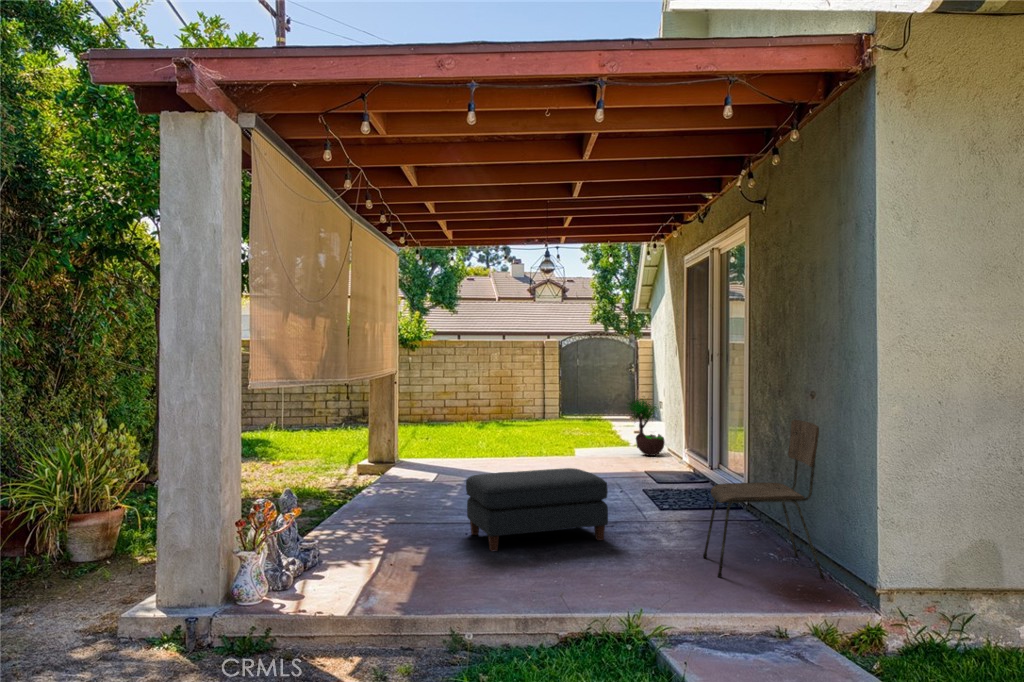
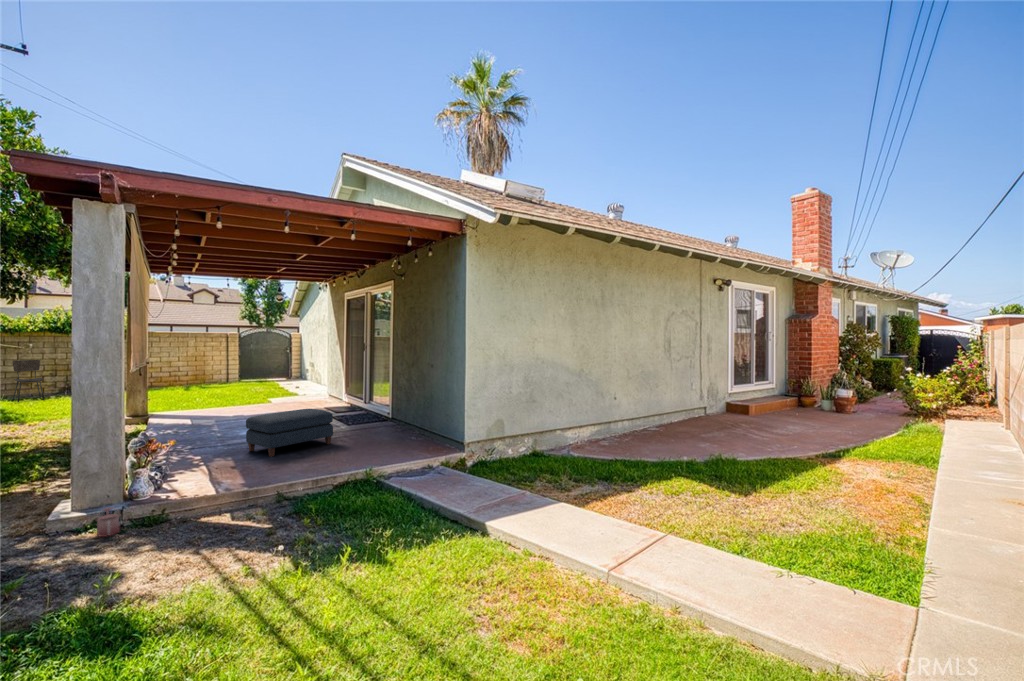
potted tree: present [628,398,665,456] -> none [309,364,333,401]
dining chair: present [703,419,825,579] -> present [13,360,45,402]
watering can: none [168,608,204,660] -> present [97,507,121,537]

